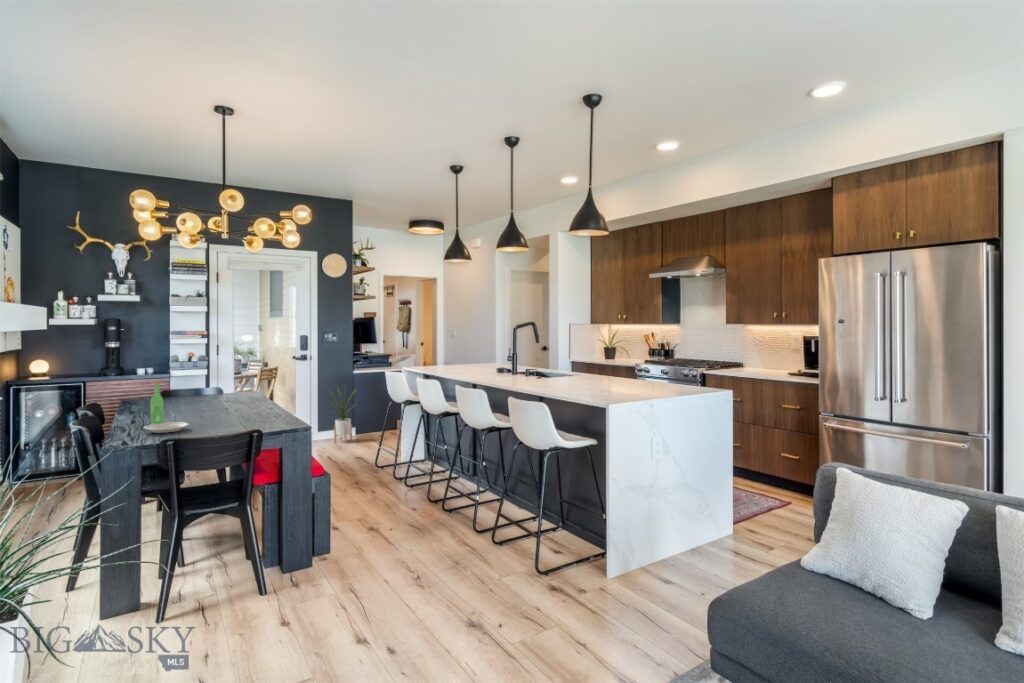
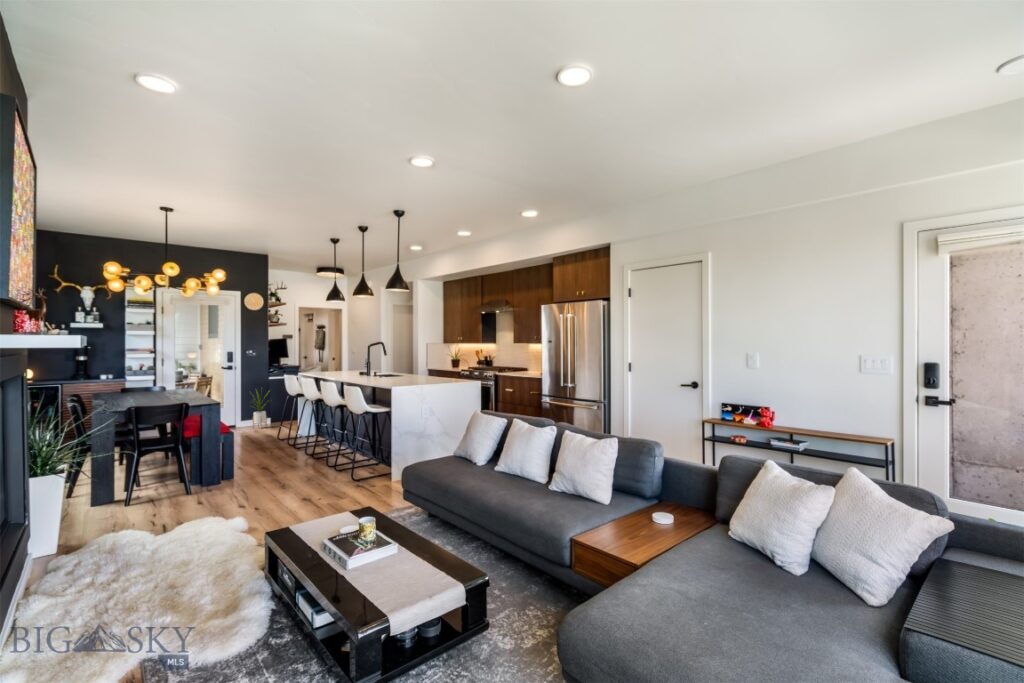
plate: present [144,381,188,433] -> none [114,378,143,407]

